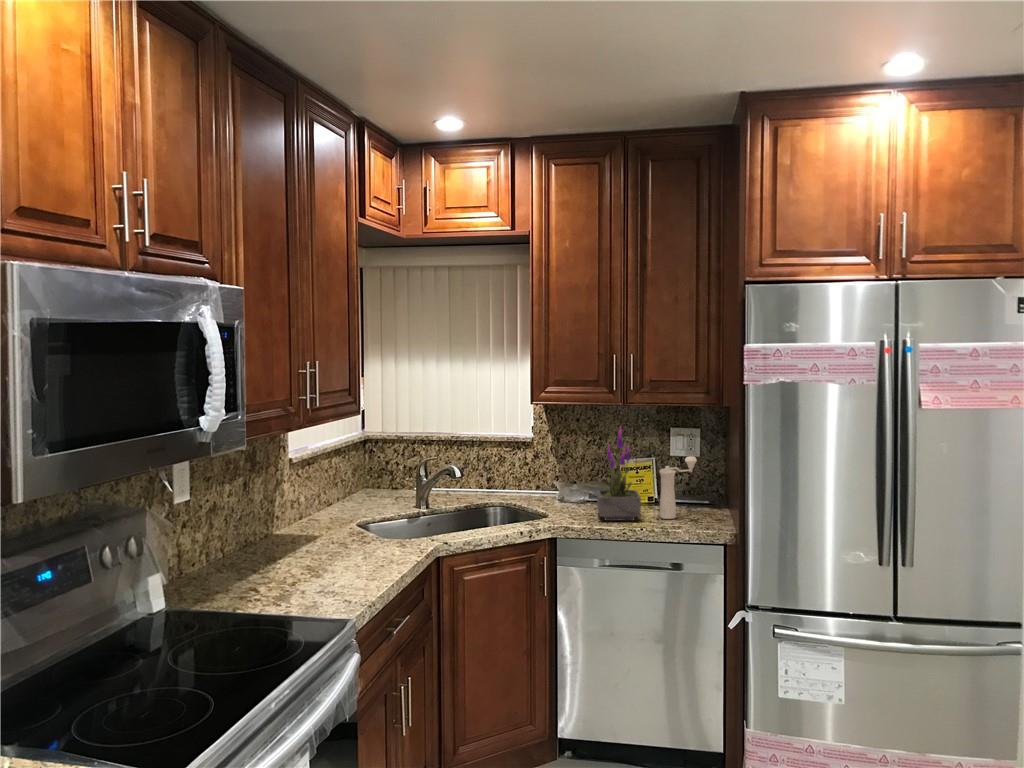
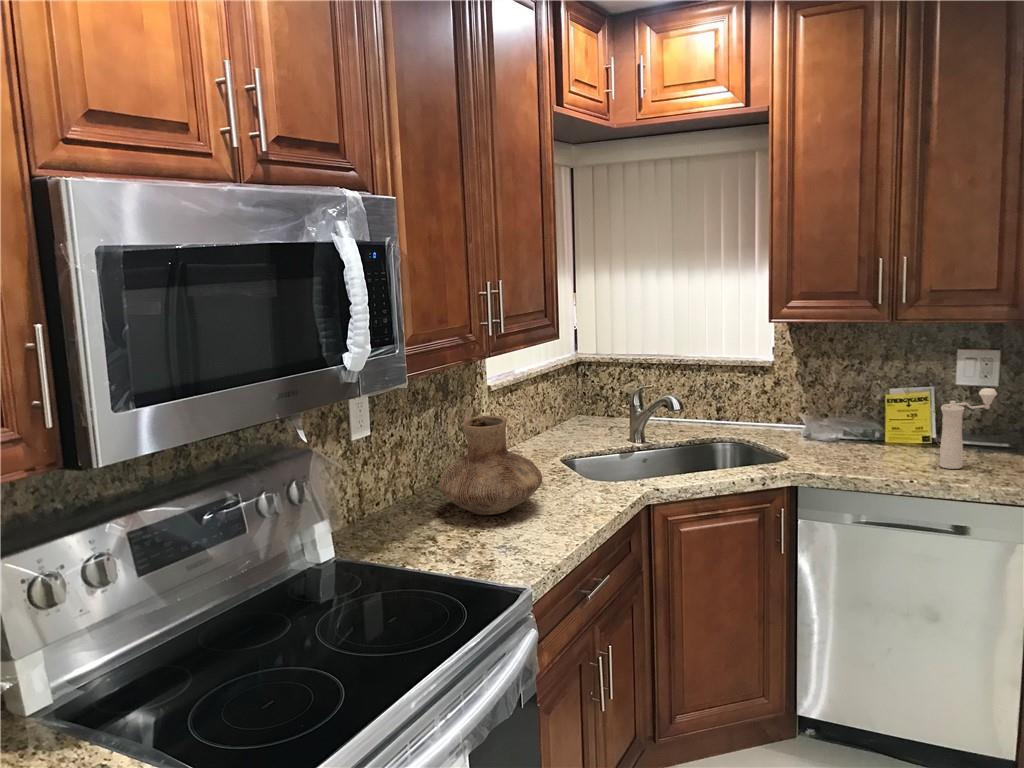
potted plant: present [597,426,641,521] -> none [853,348,913,469]
vase: none [254,480,350,570] -> present [439,415,542,515]

